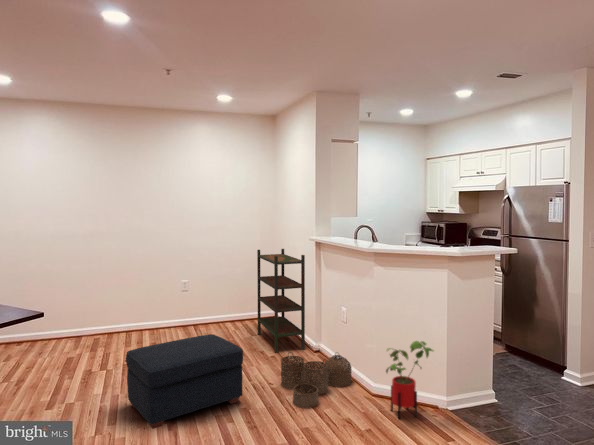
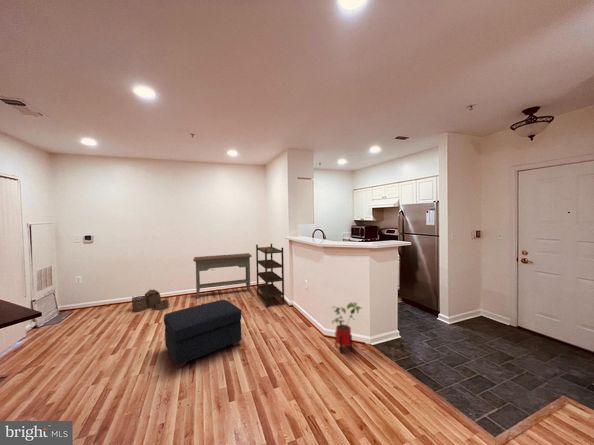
console table: none [154,265,250,337] -> present [193,253,252,299]
woven basket: present [281,352,352,408] -> present [132,290,169,312]

